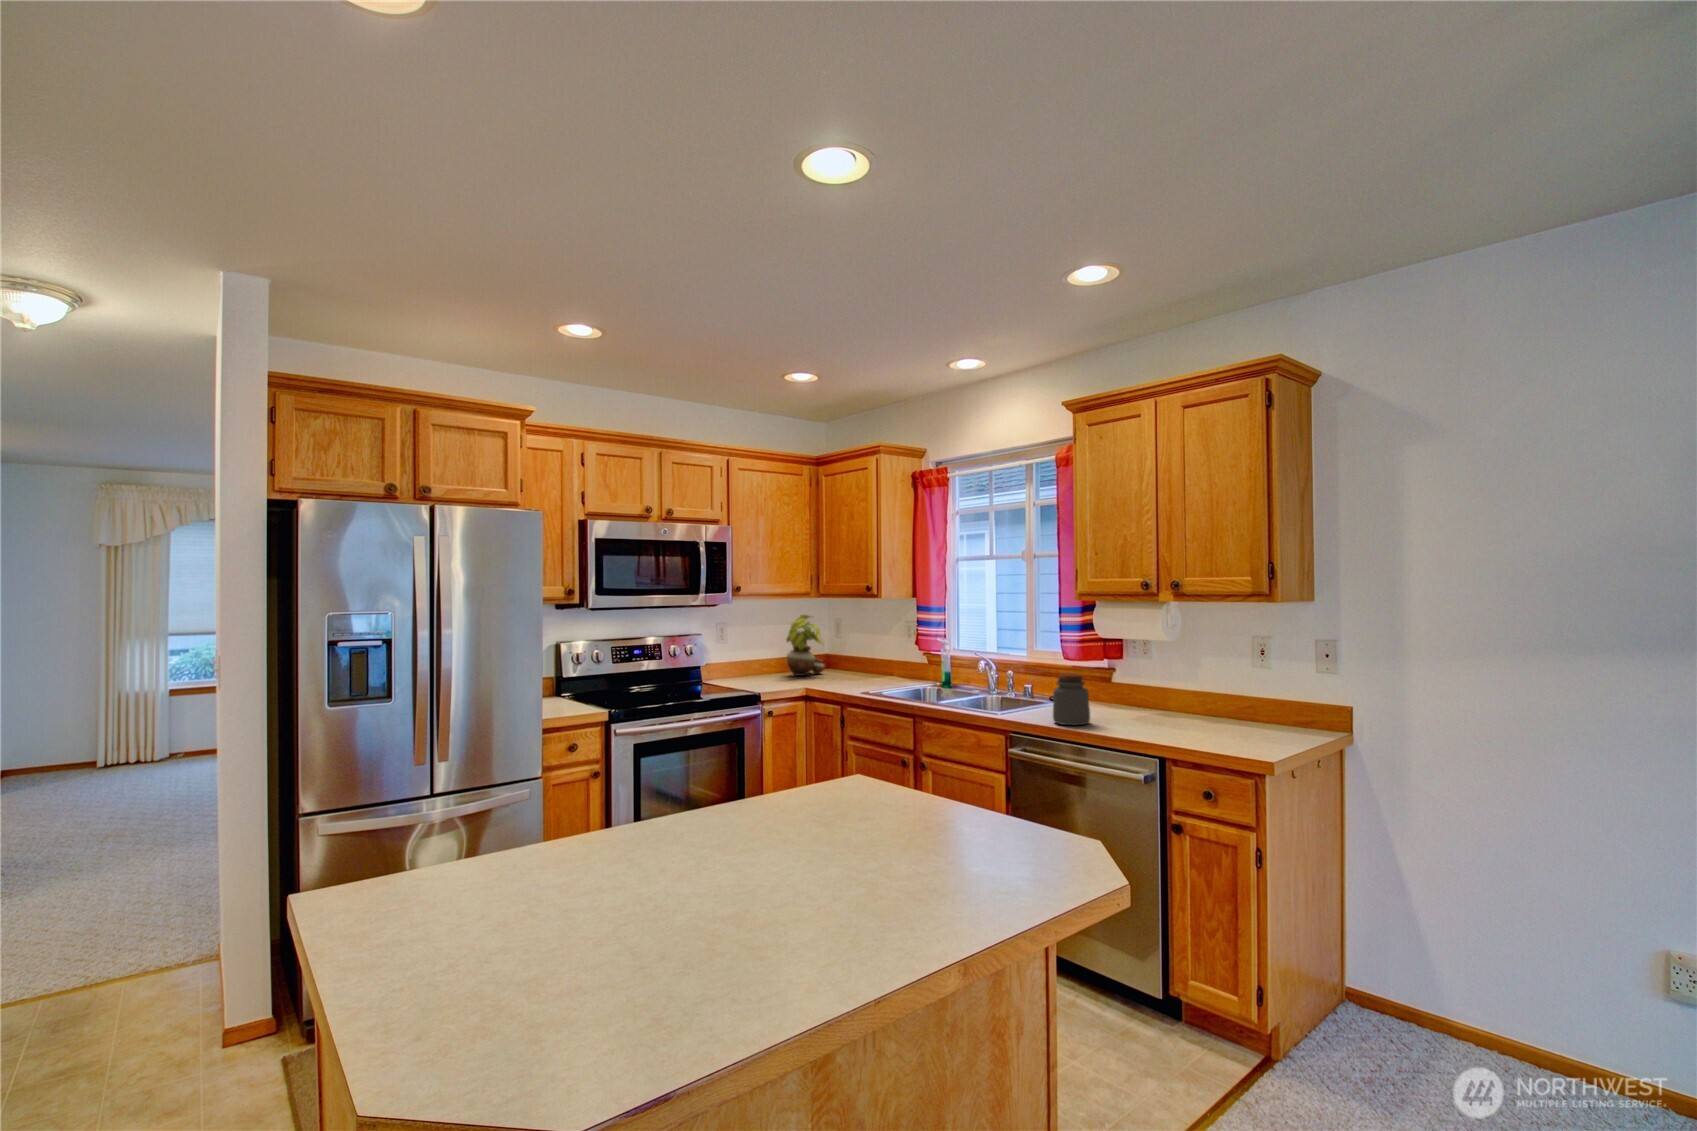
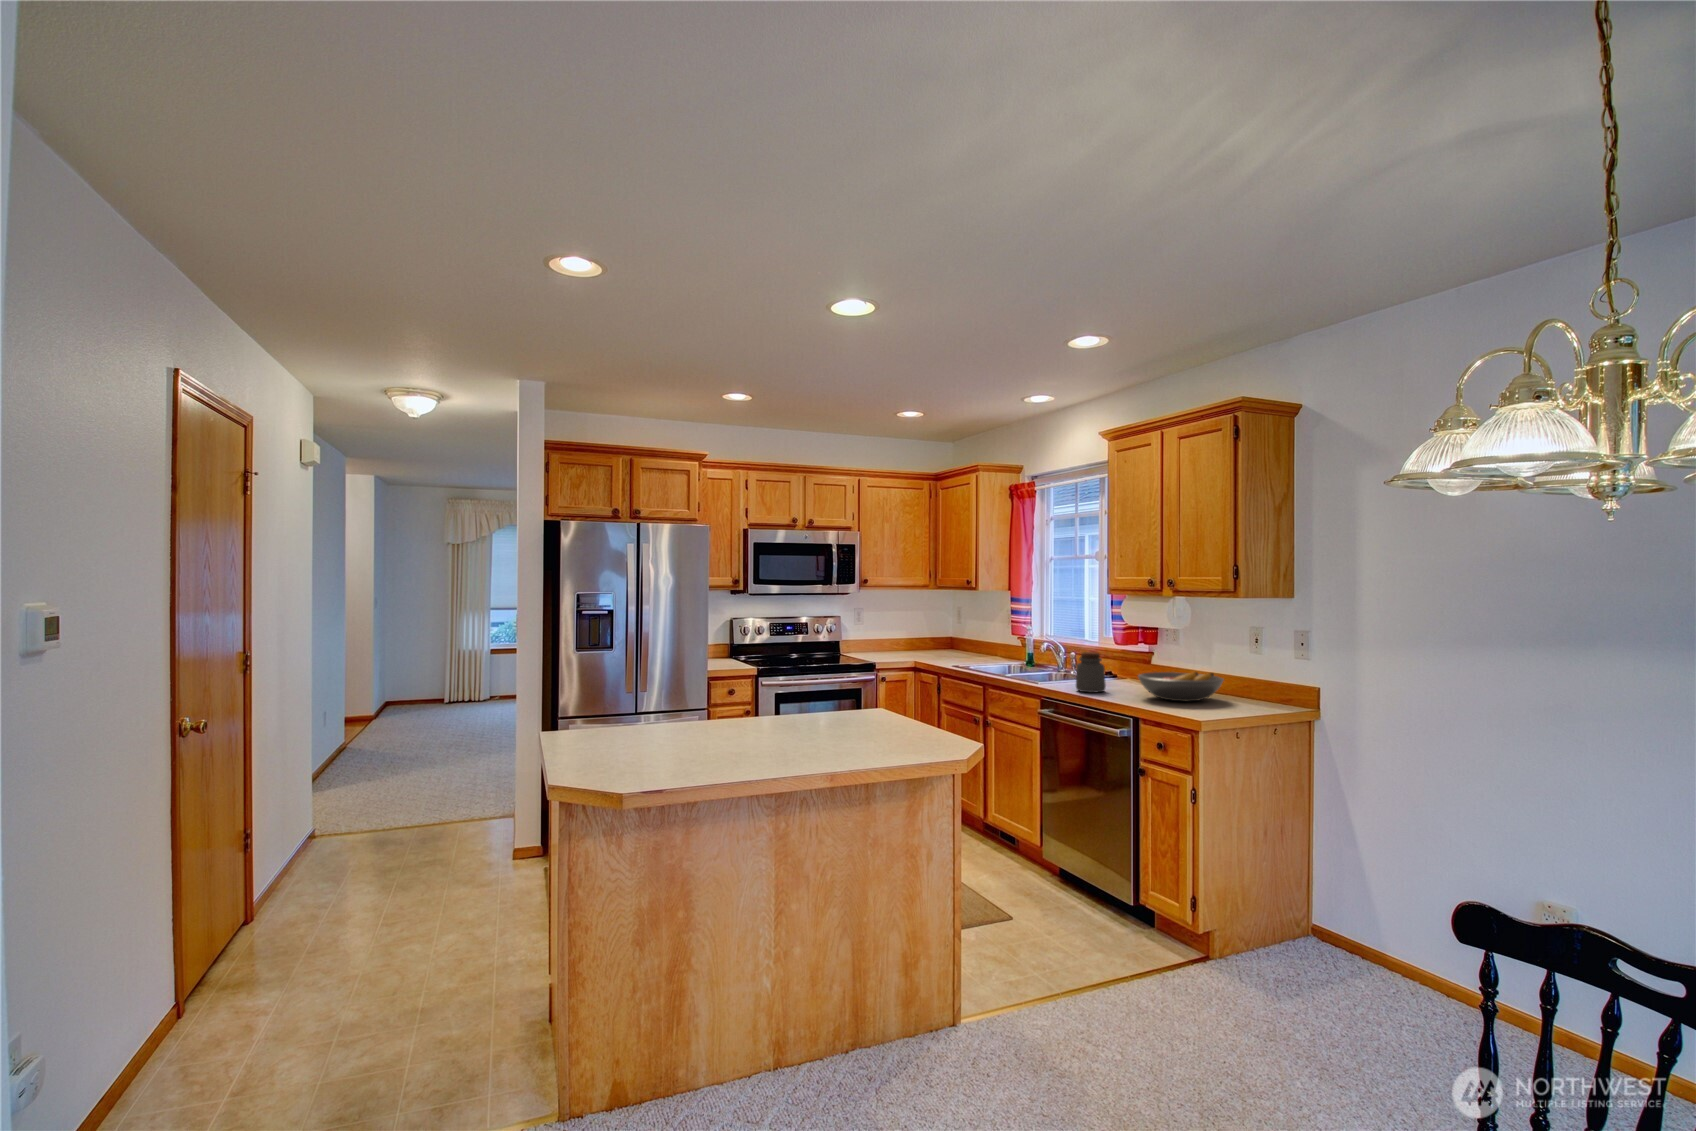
potted plant: present [787,615,824,676] -> none [909,603,943,652]
fruit bowl: none [1138,696,1247,733] -> present [1138,672,1224,701]

